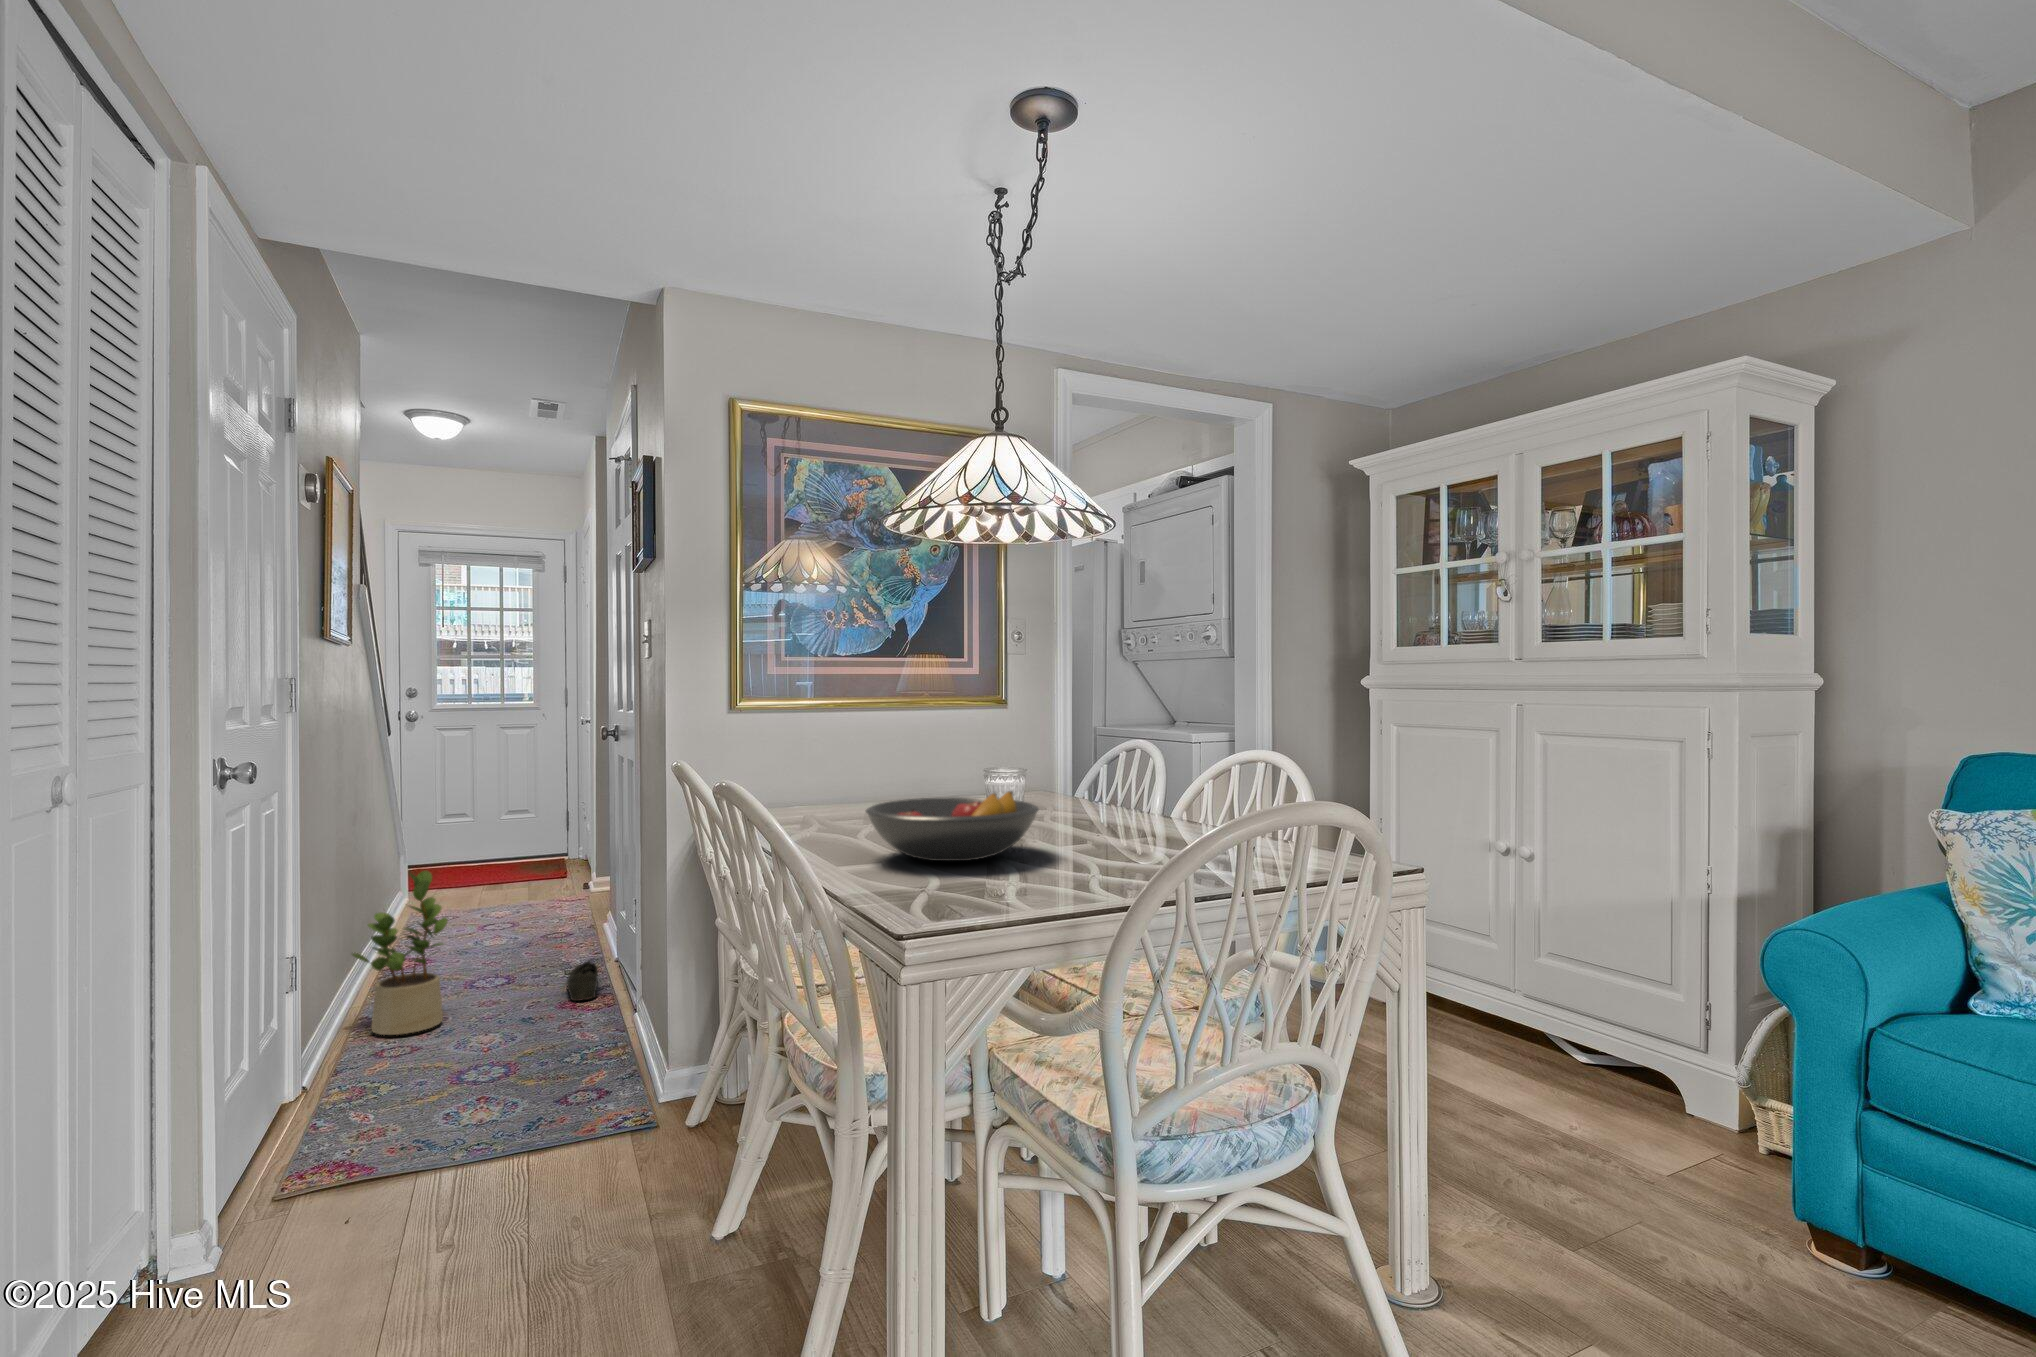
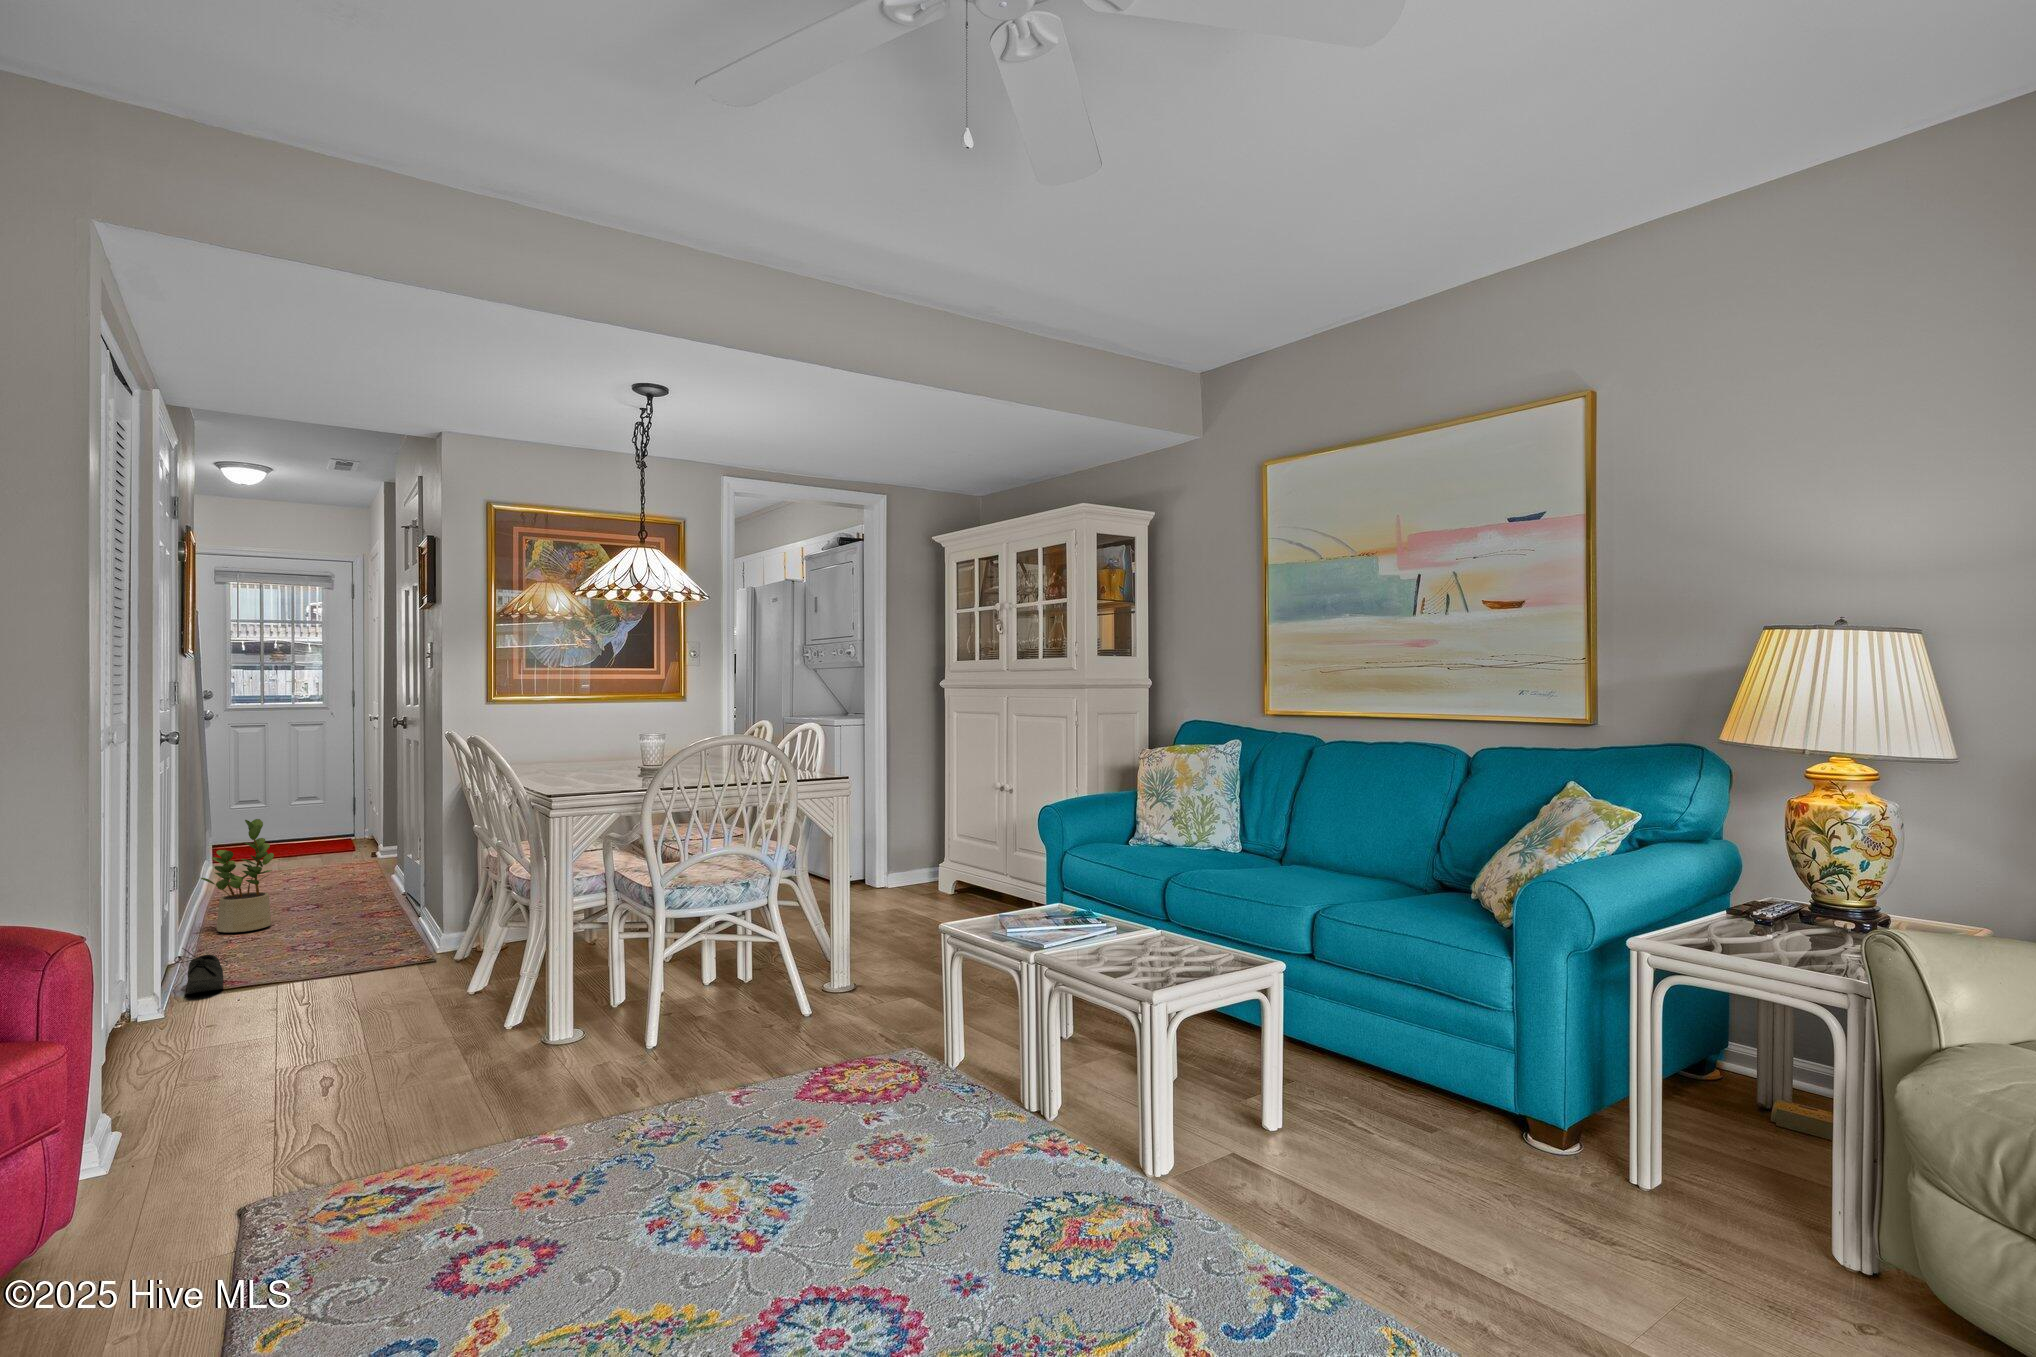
fruit bowl: present [866,791,1039,861] -> none [558,744,660,780]
shoe: present [564,959,610,1001] -> present [174,948,227,994]

